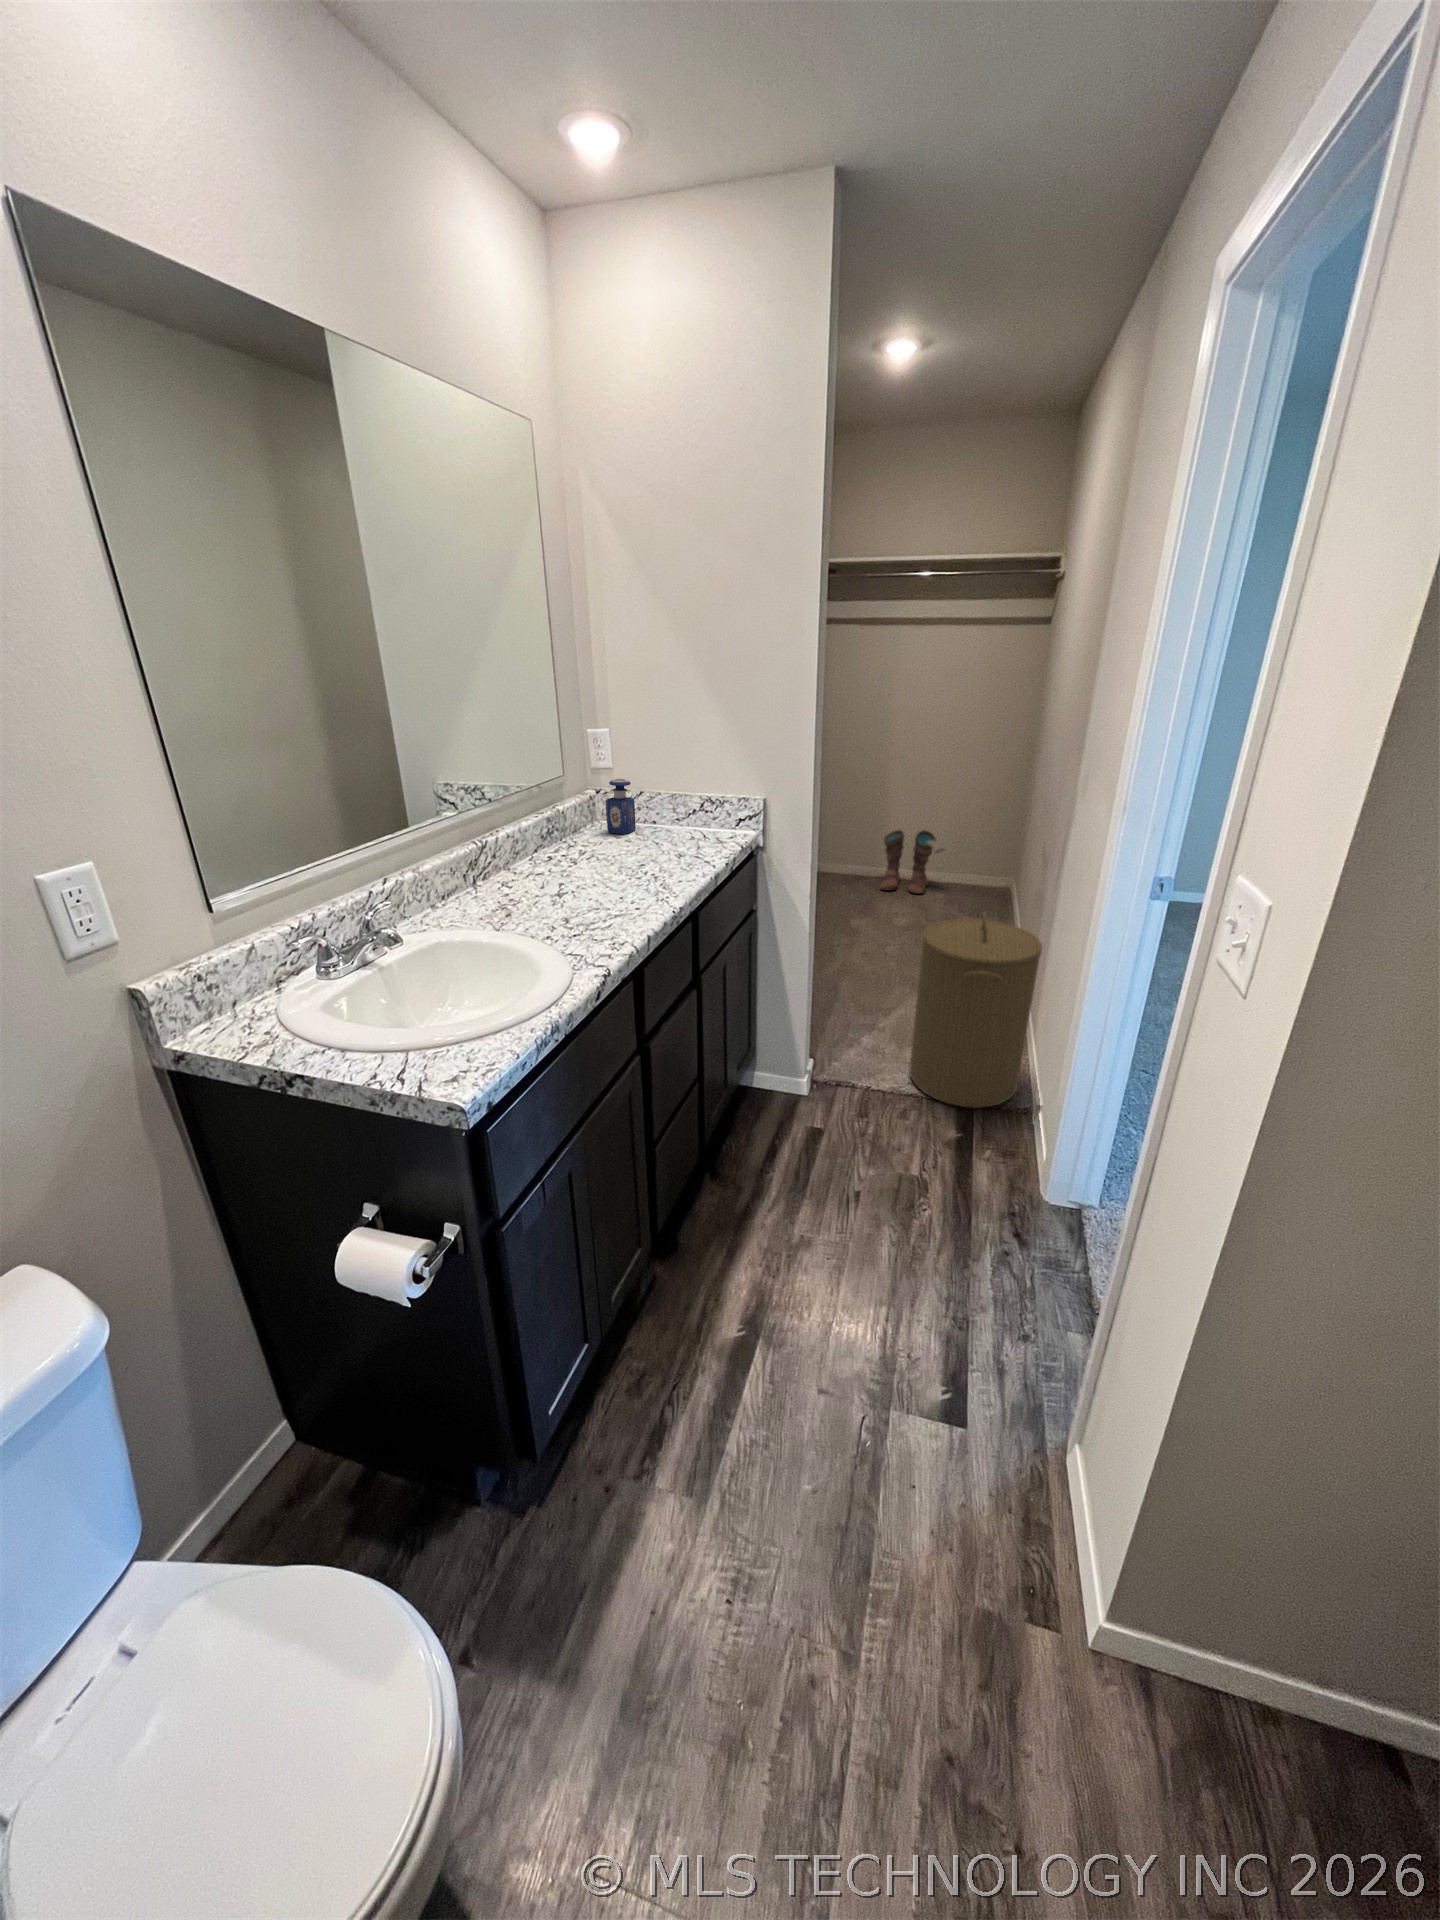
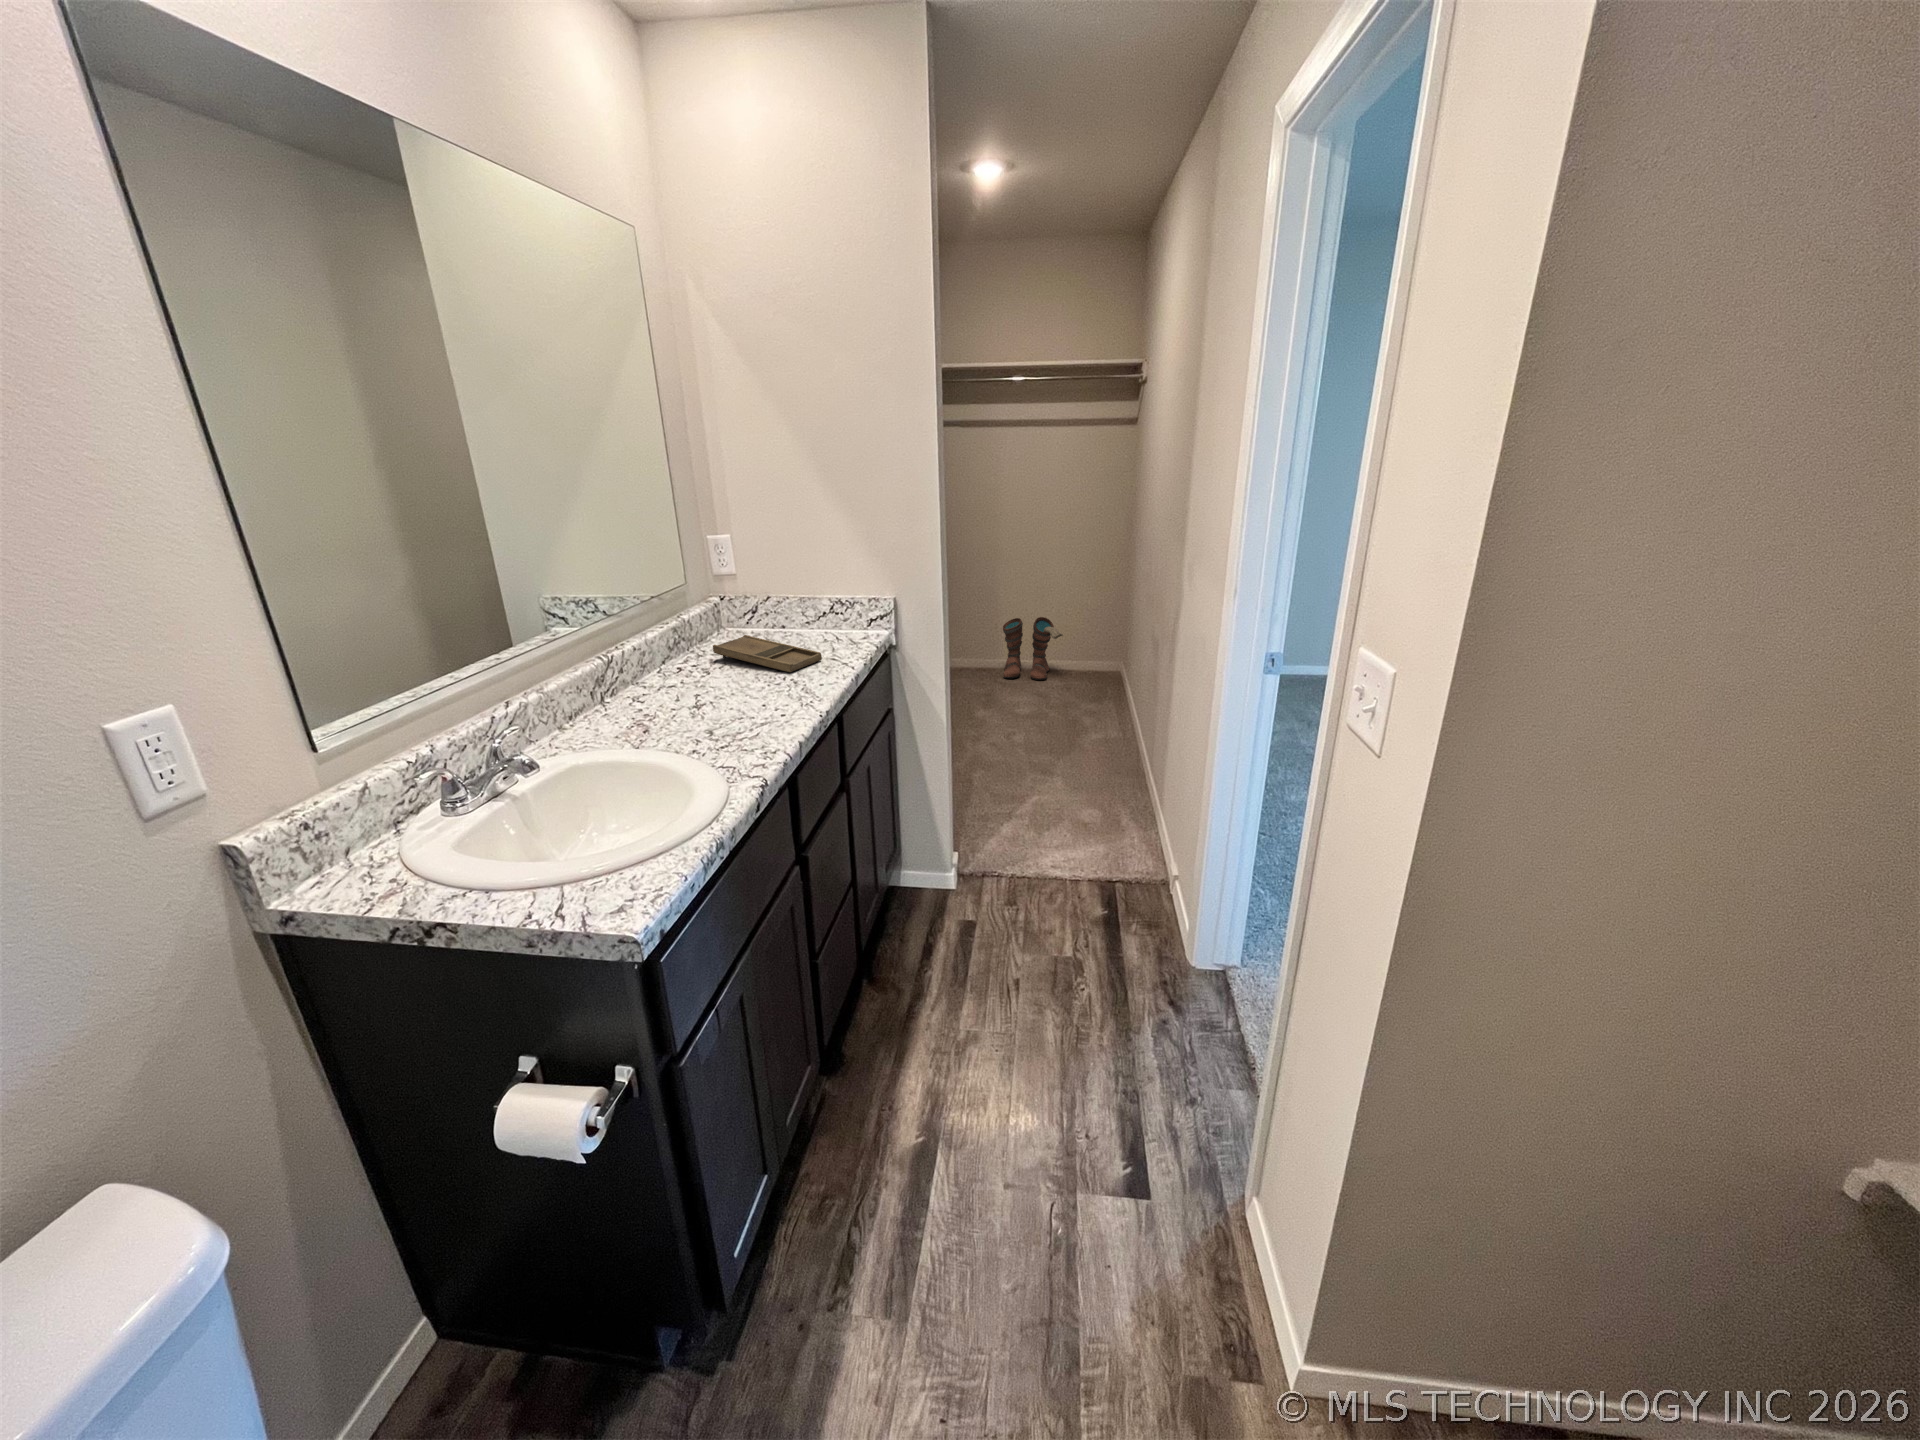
perfume bottle: present [605,779,636,834] -> none [730,583,763,639]
tray: none [585,830,686,868] -> present [713,635,822,672]
laundry hamper: present [909,912,1042,1108] -> none [1053,693,1169,886]

